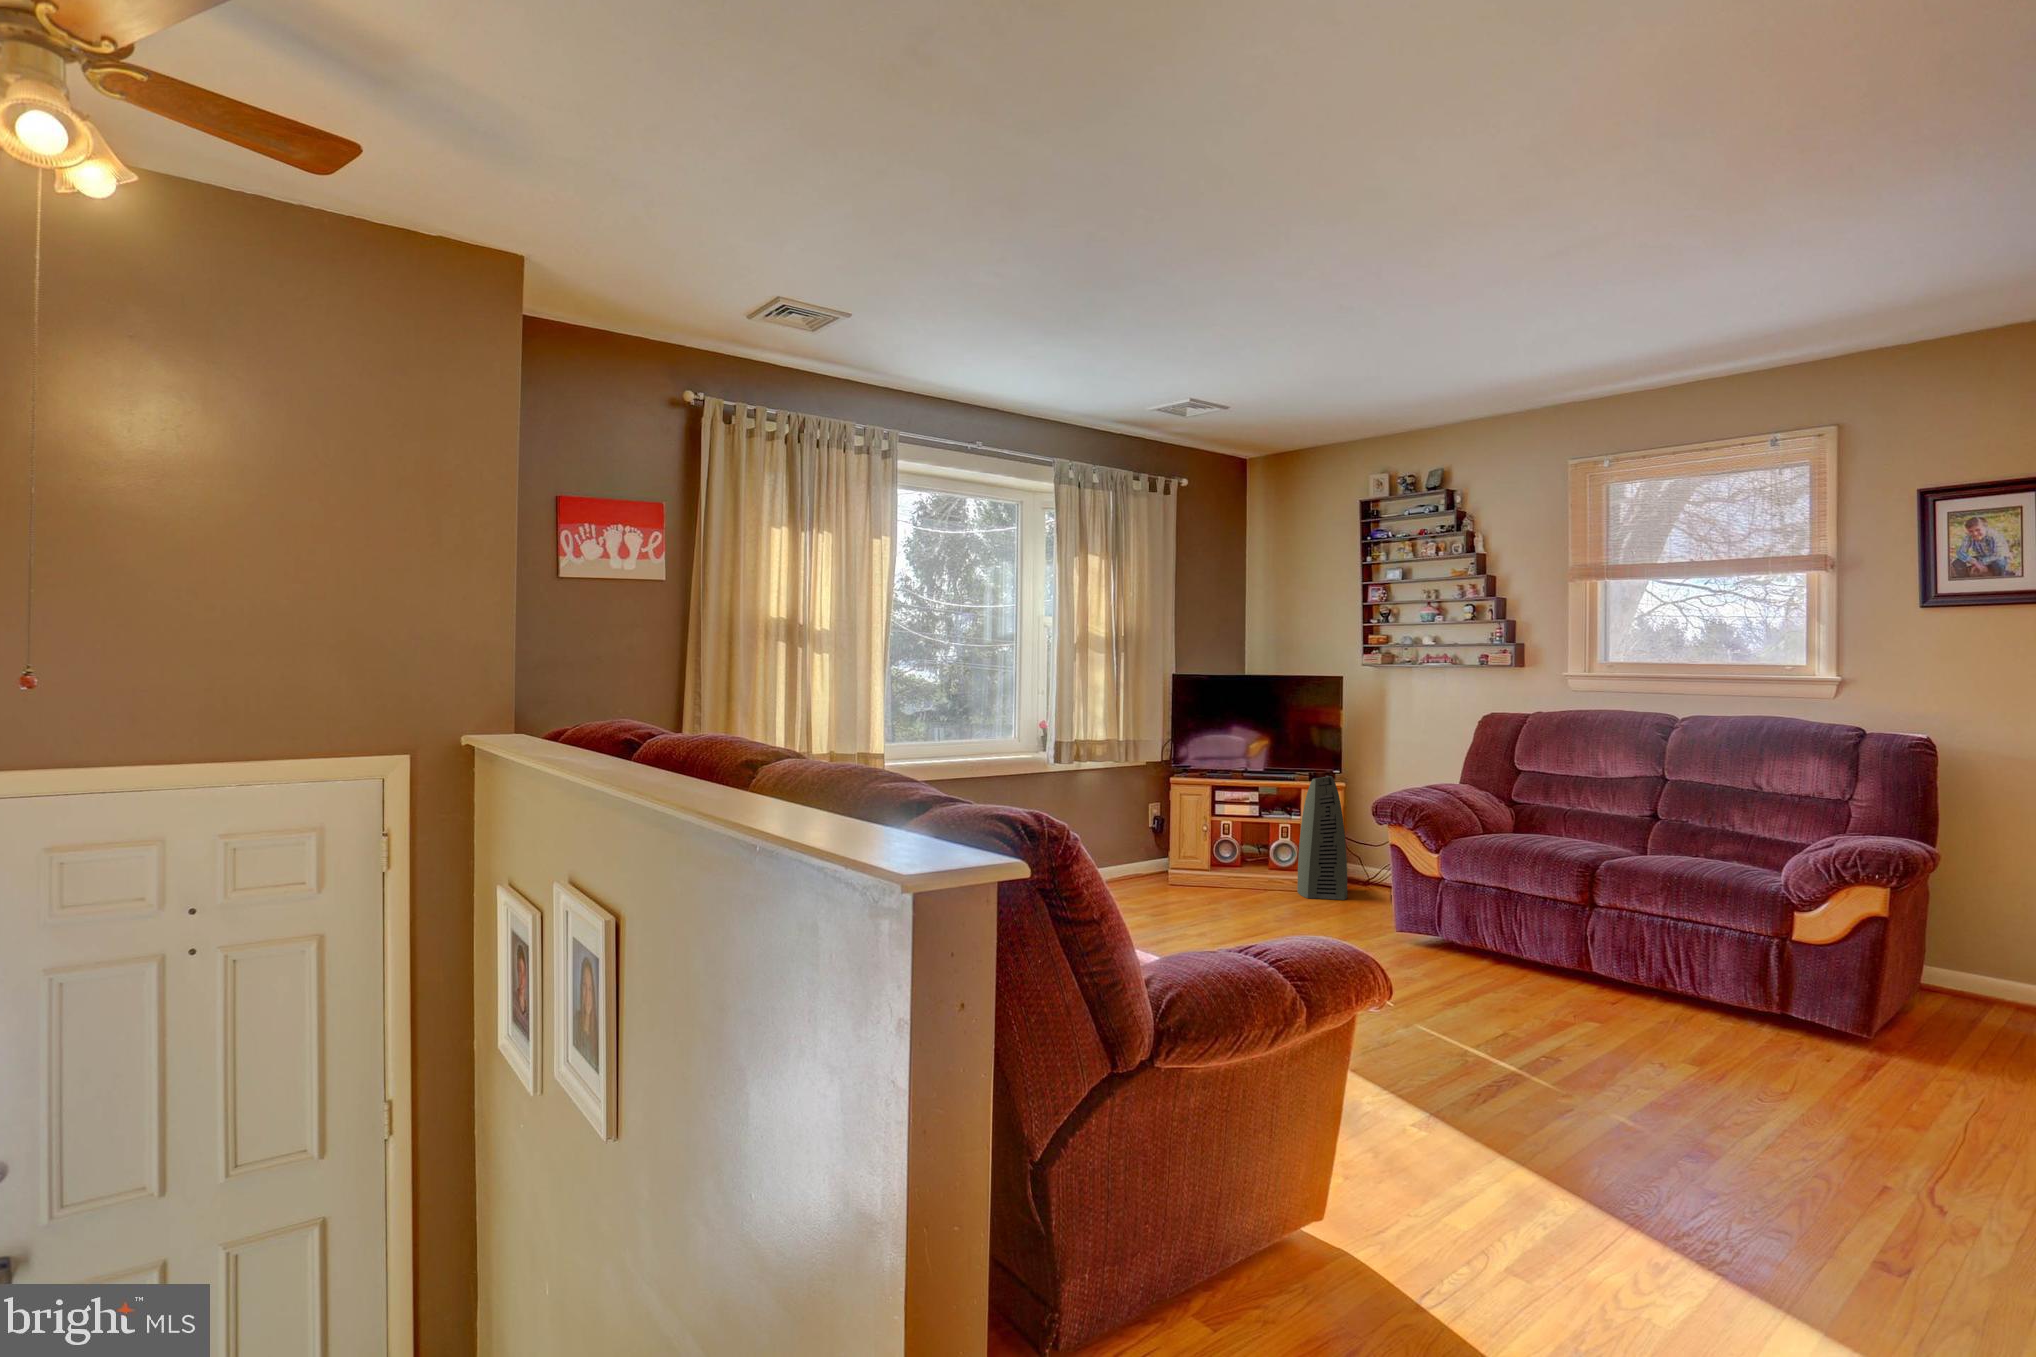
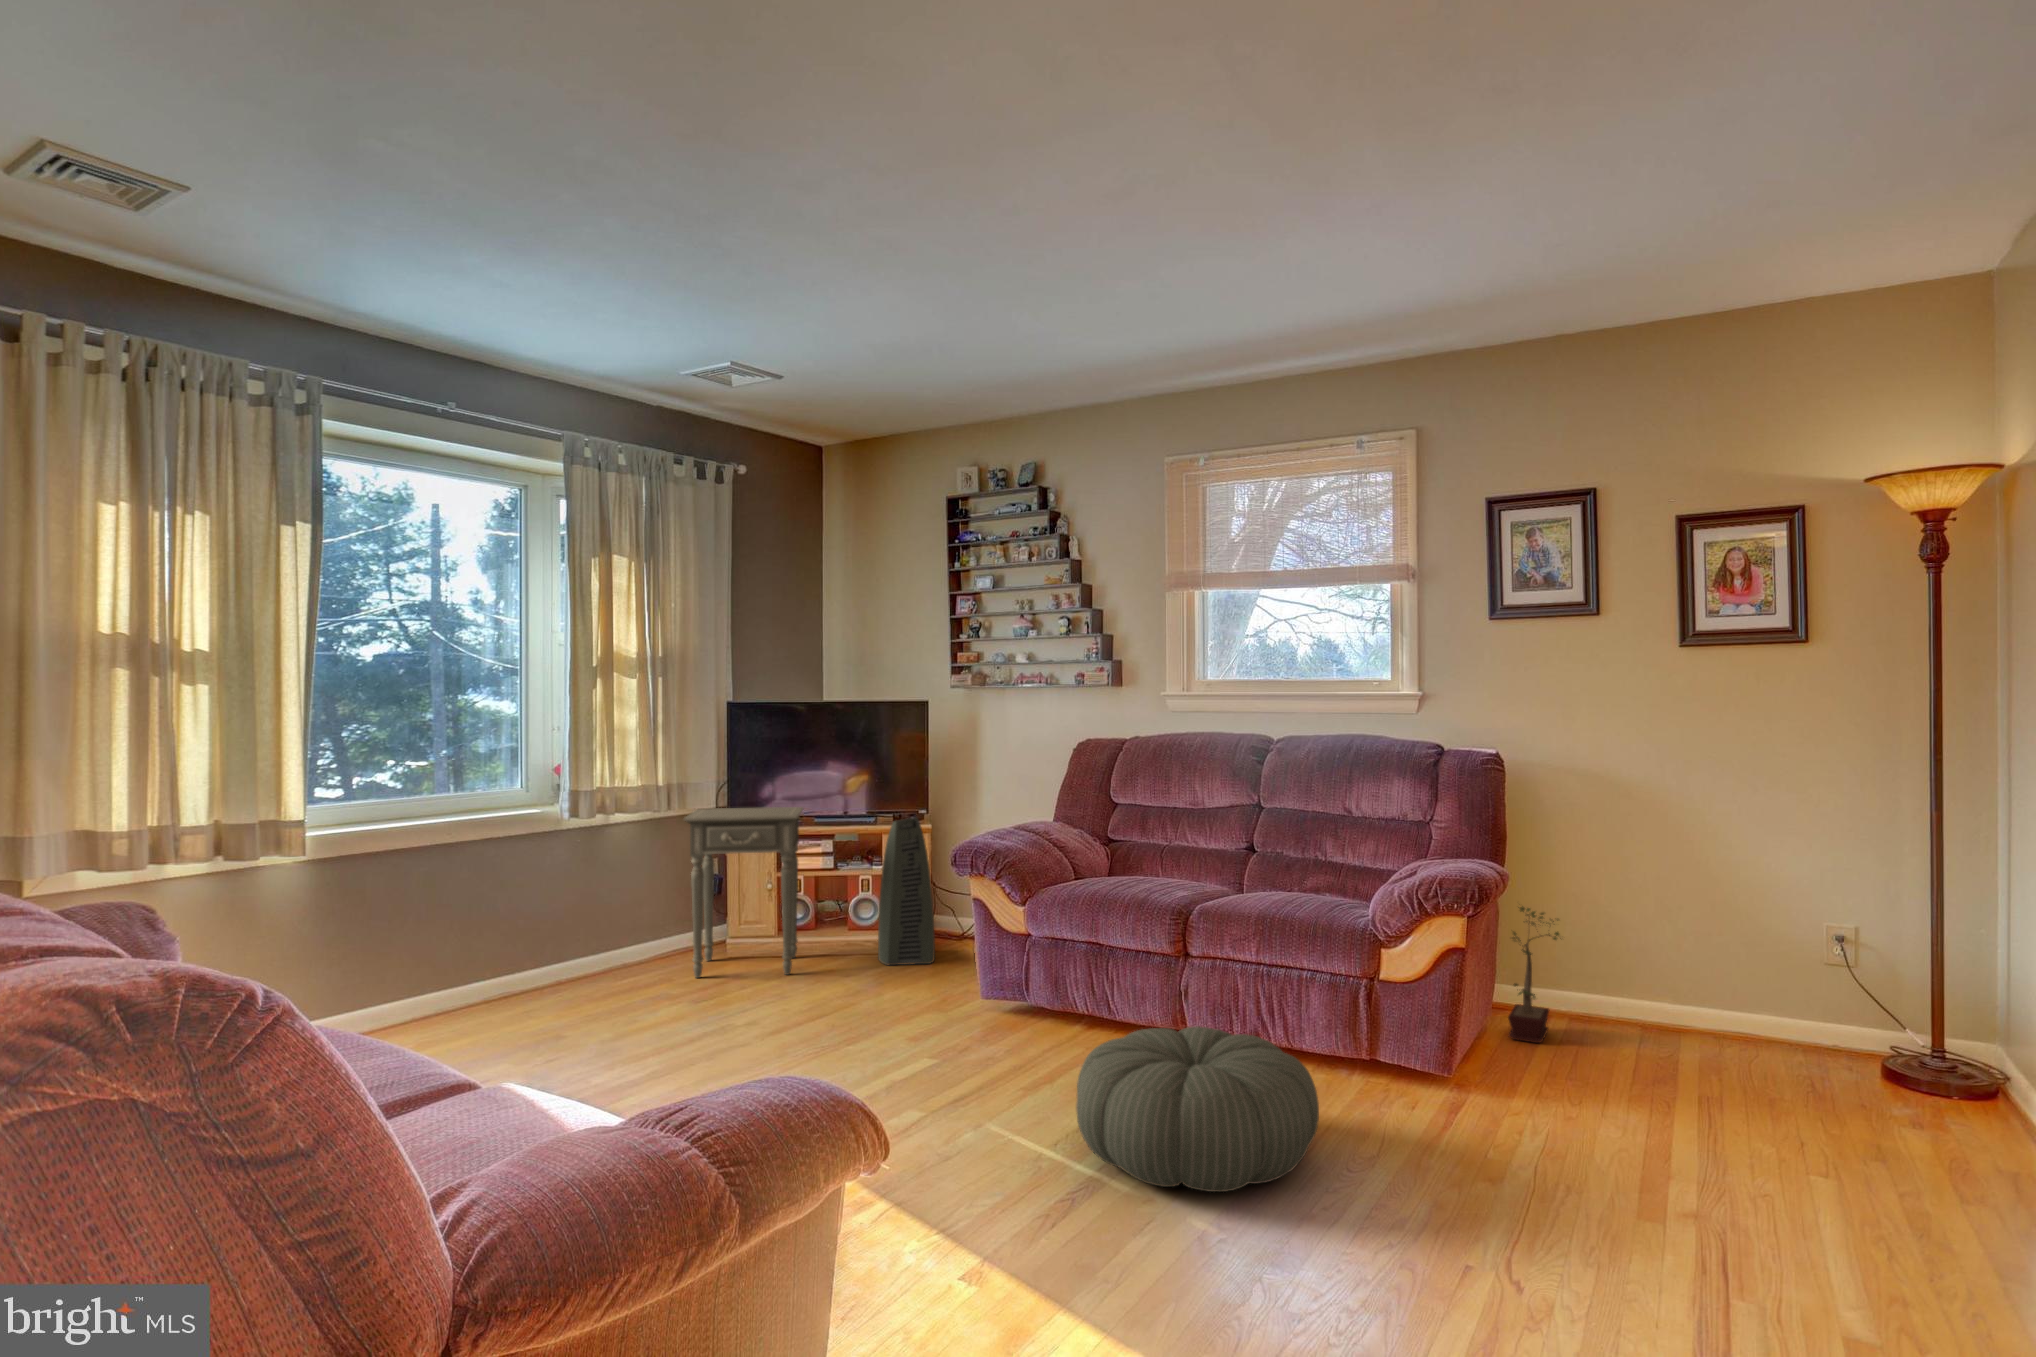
side table: none [1144,762,1235,899] -> present [684,807,803,978]
potted plant: none [1931,876,2003,1014] -> present [1508,906,1559,1043]
pouf: none [1502,957,1726,1085] -> present [1076,1026,1319,1192]

